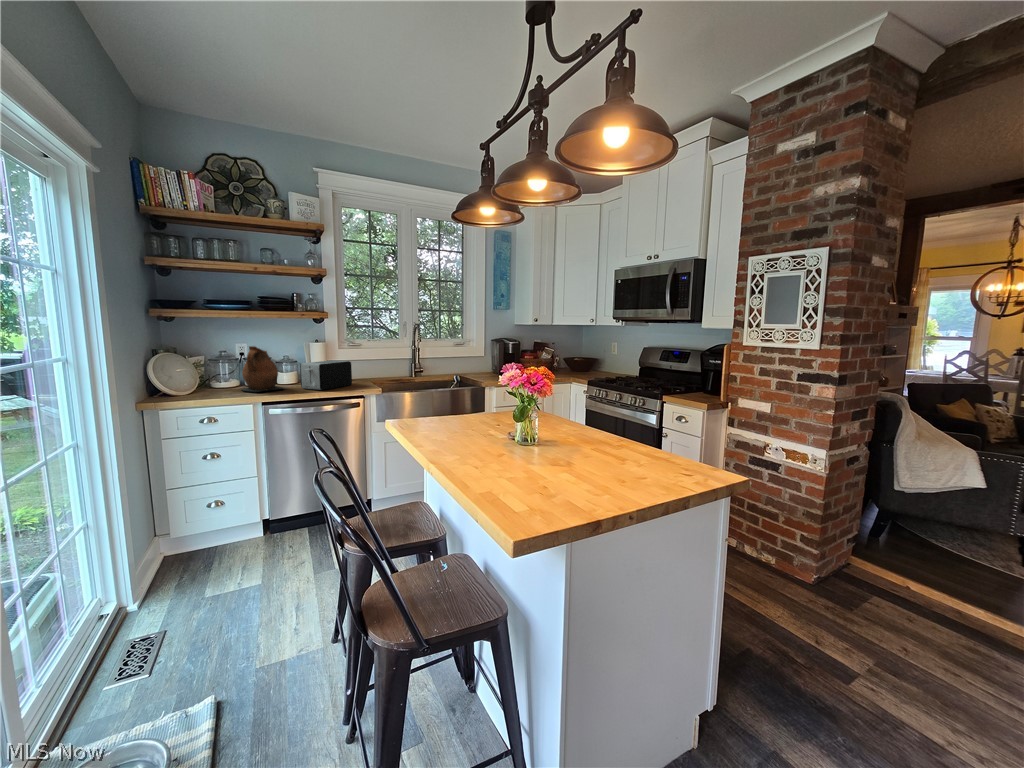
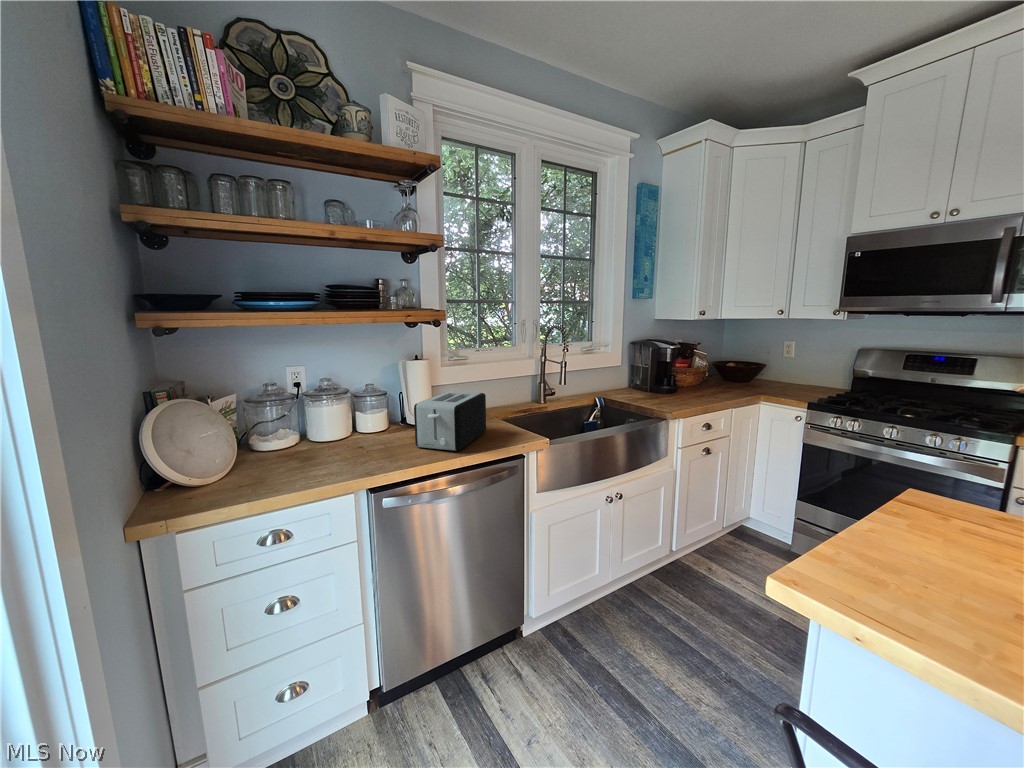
ceramic pitcher: present [242,346,284,392] -> none [311,380,391,466]

